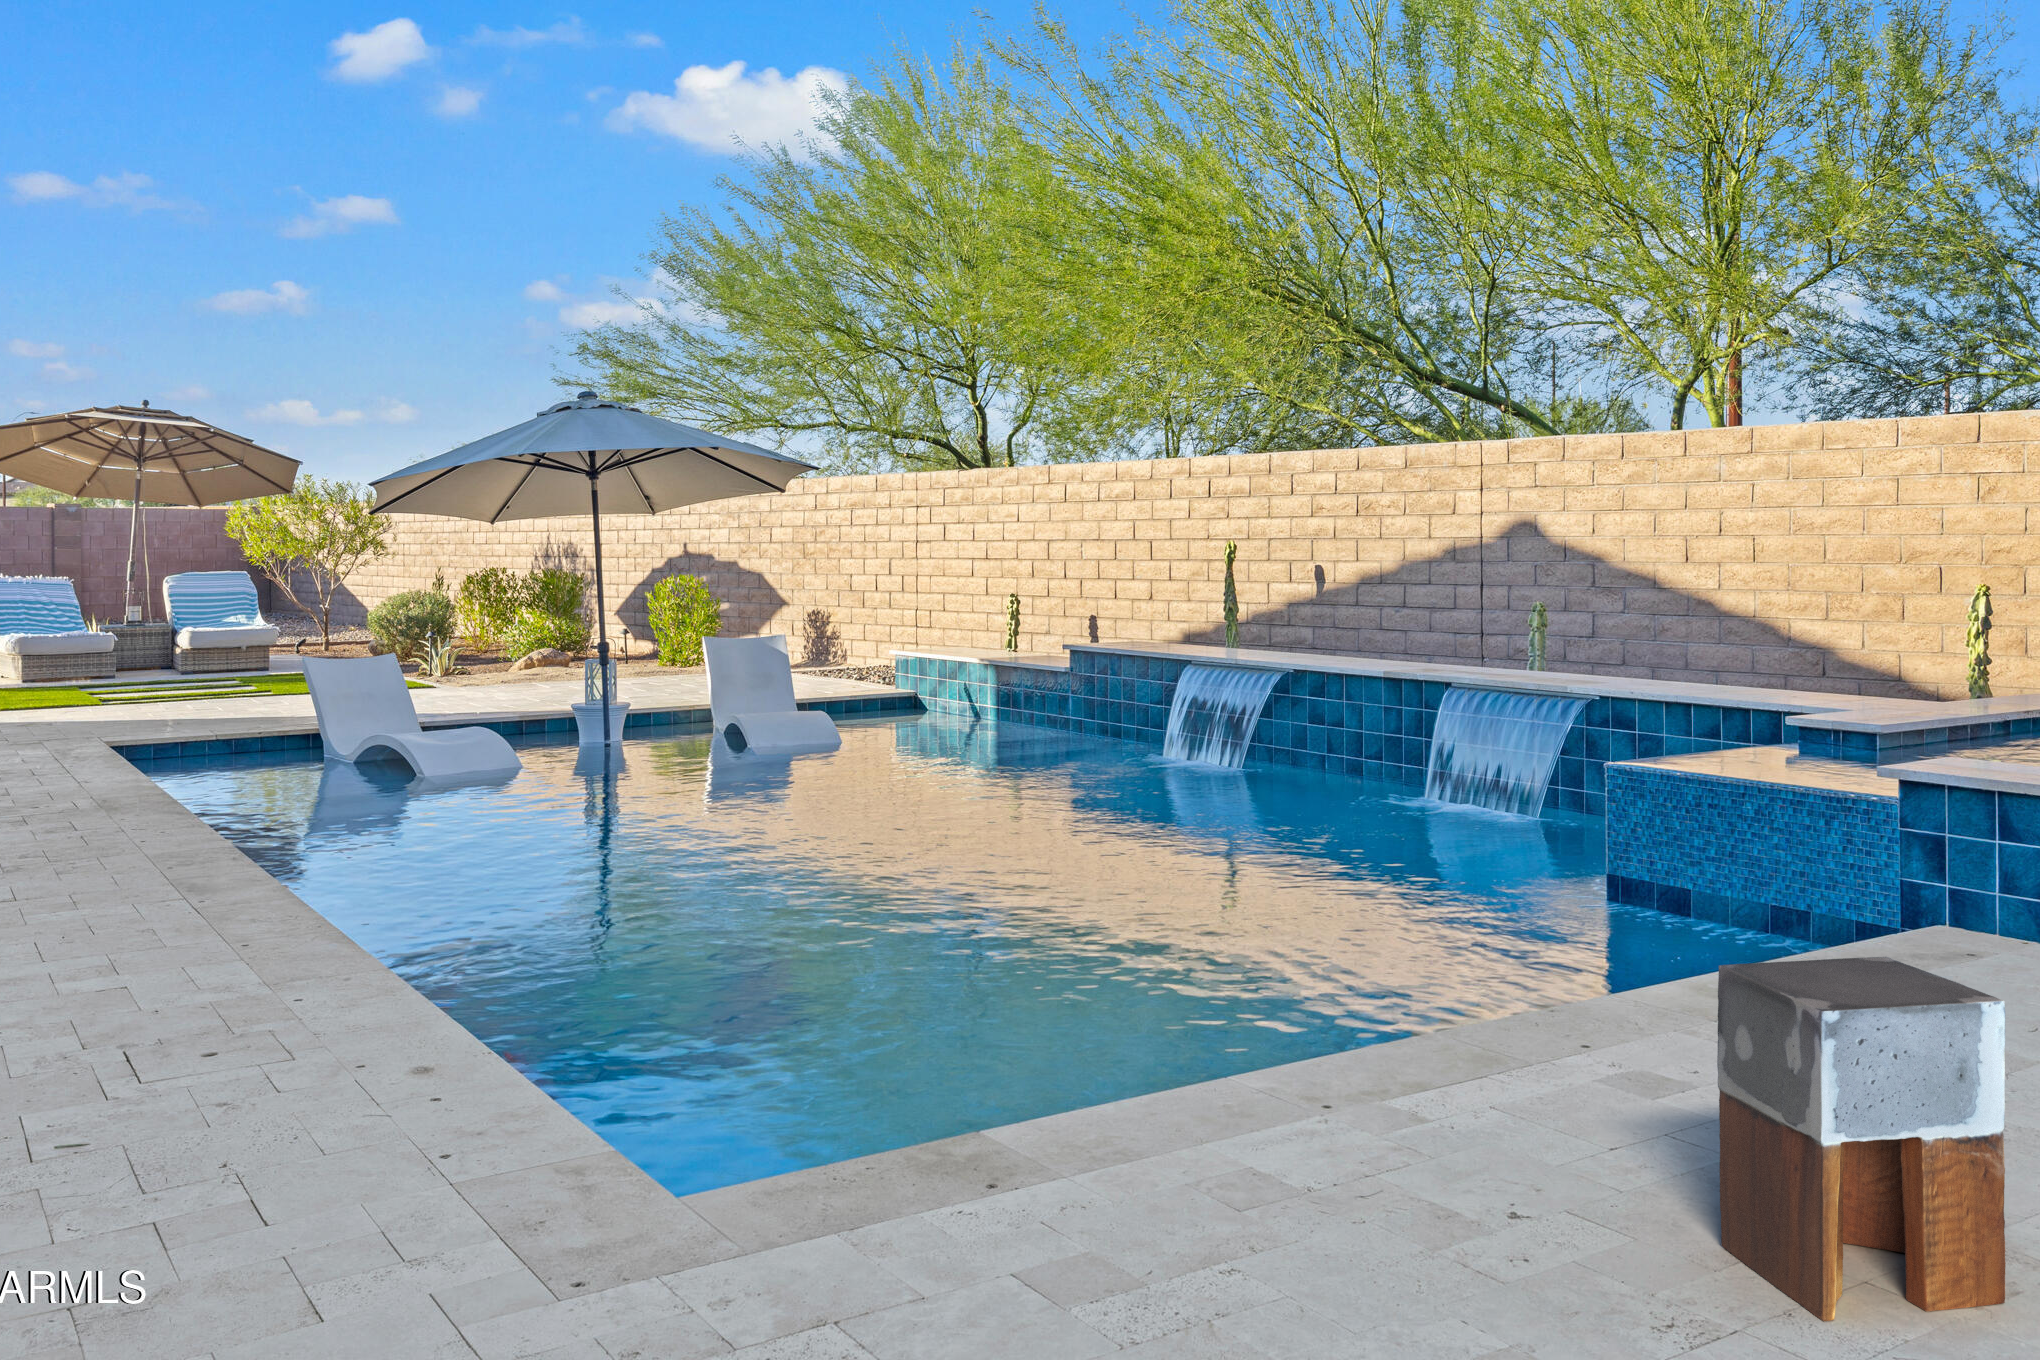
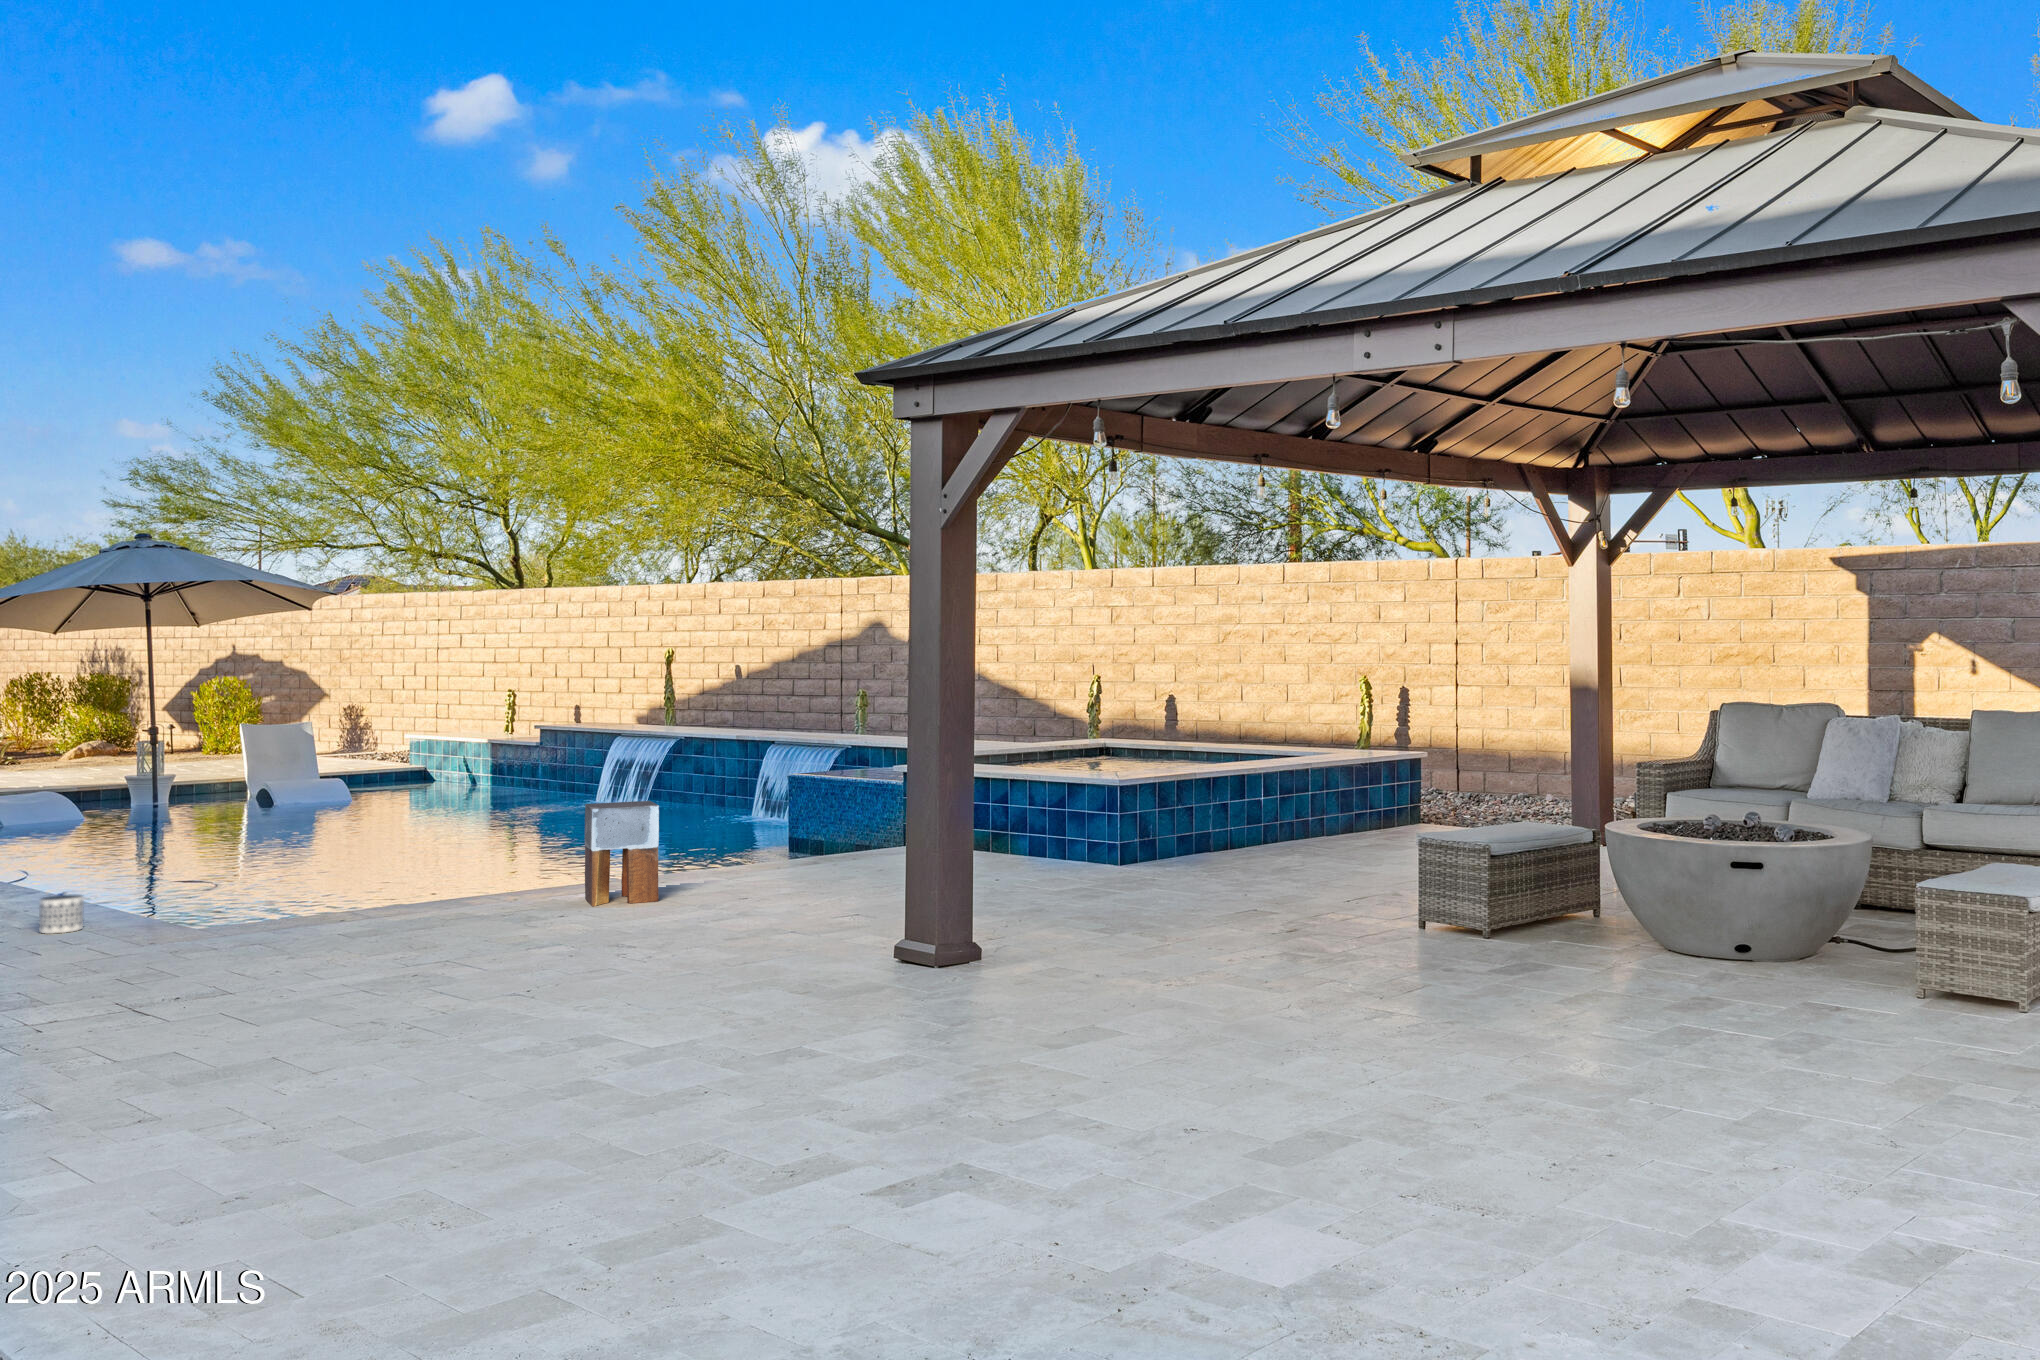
planter: none [289,1185,405,1323] -> present [39,895,84,934]

